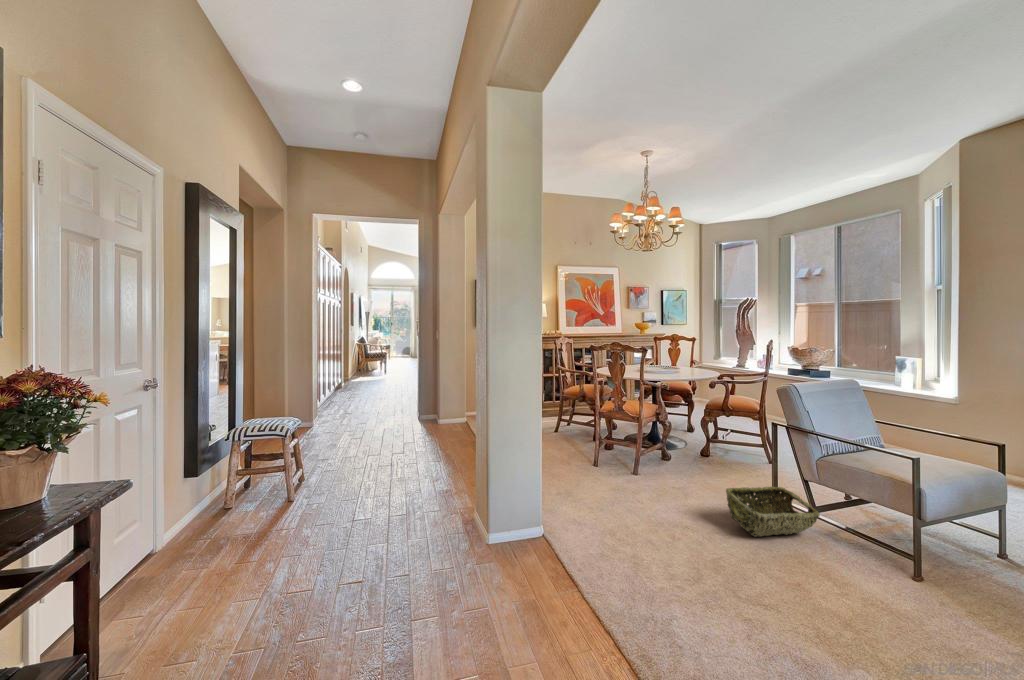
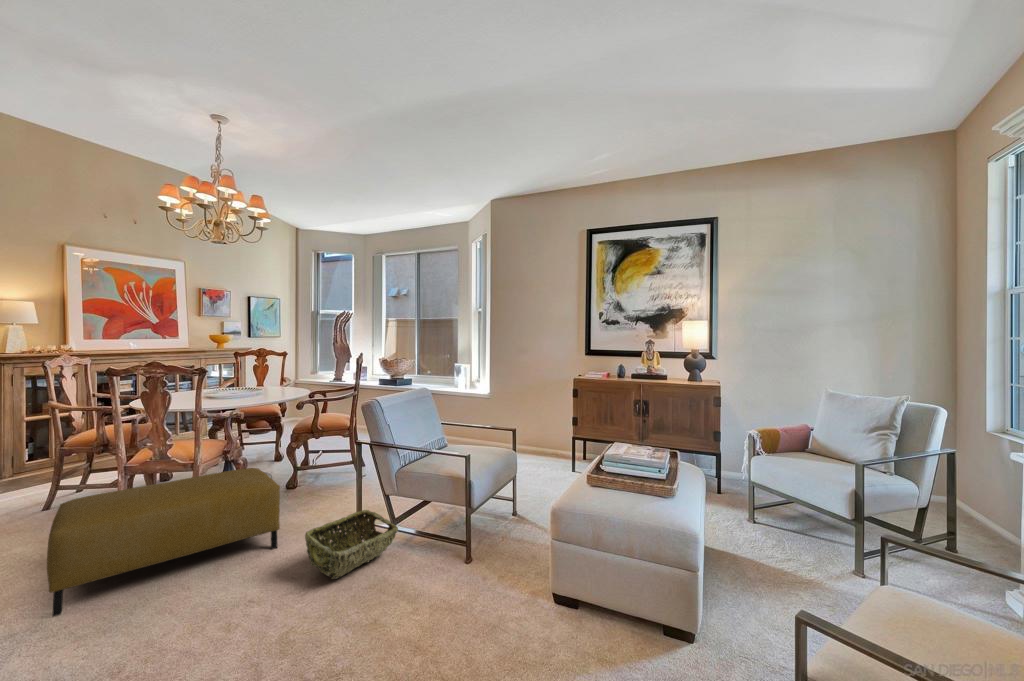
ottoman: none [570,426,701,497] -> present [47,468,280,616]

